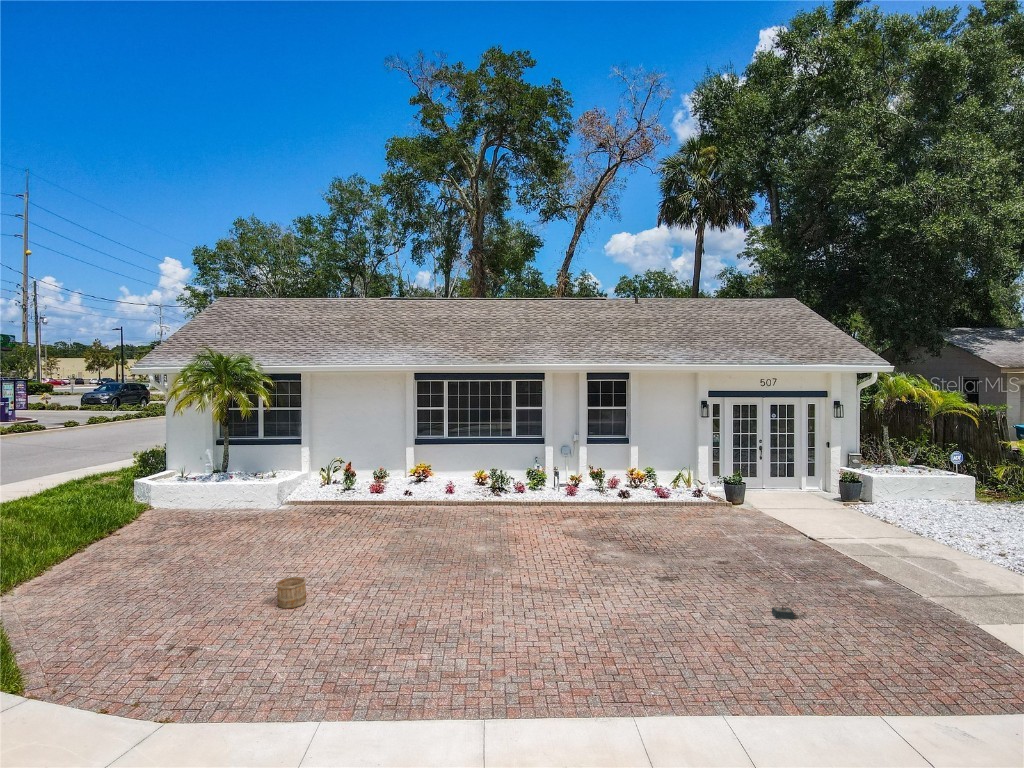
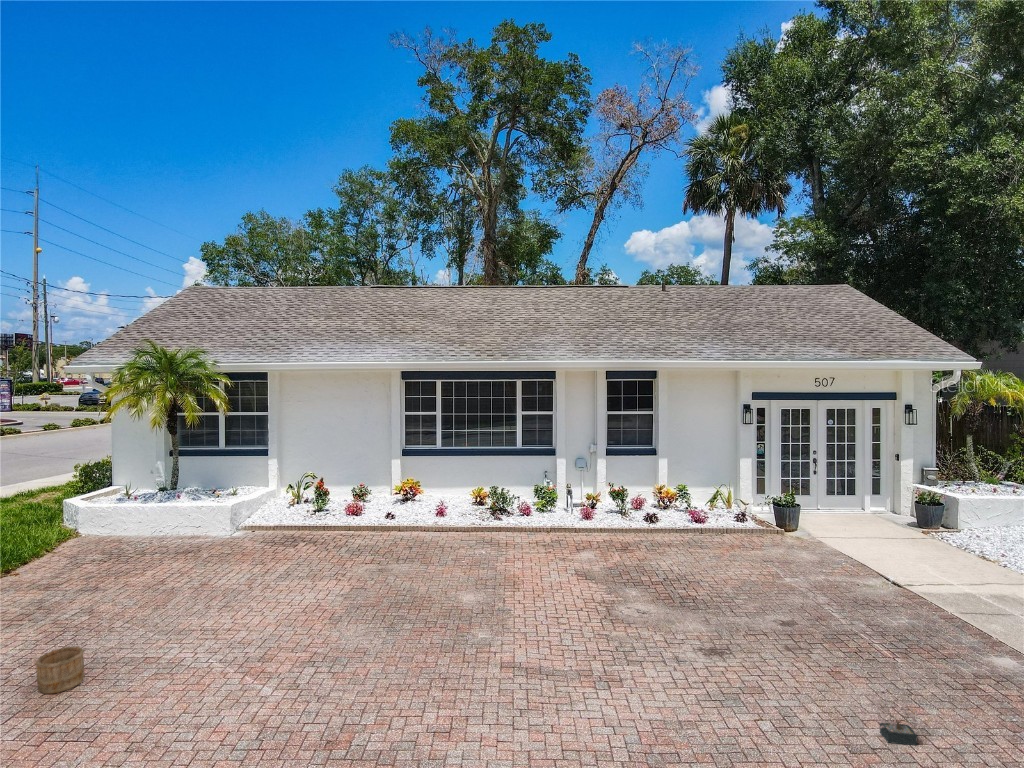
wooden bucket: present [276,577,306,608] -> present [35,646,84,694]

